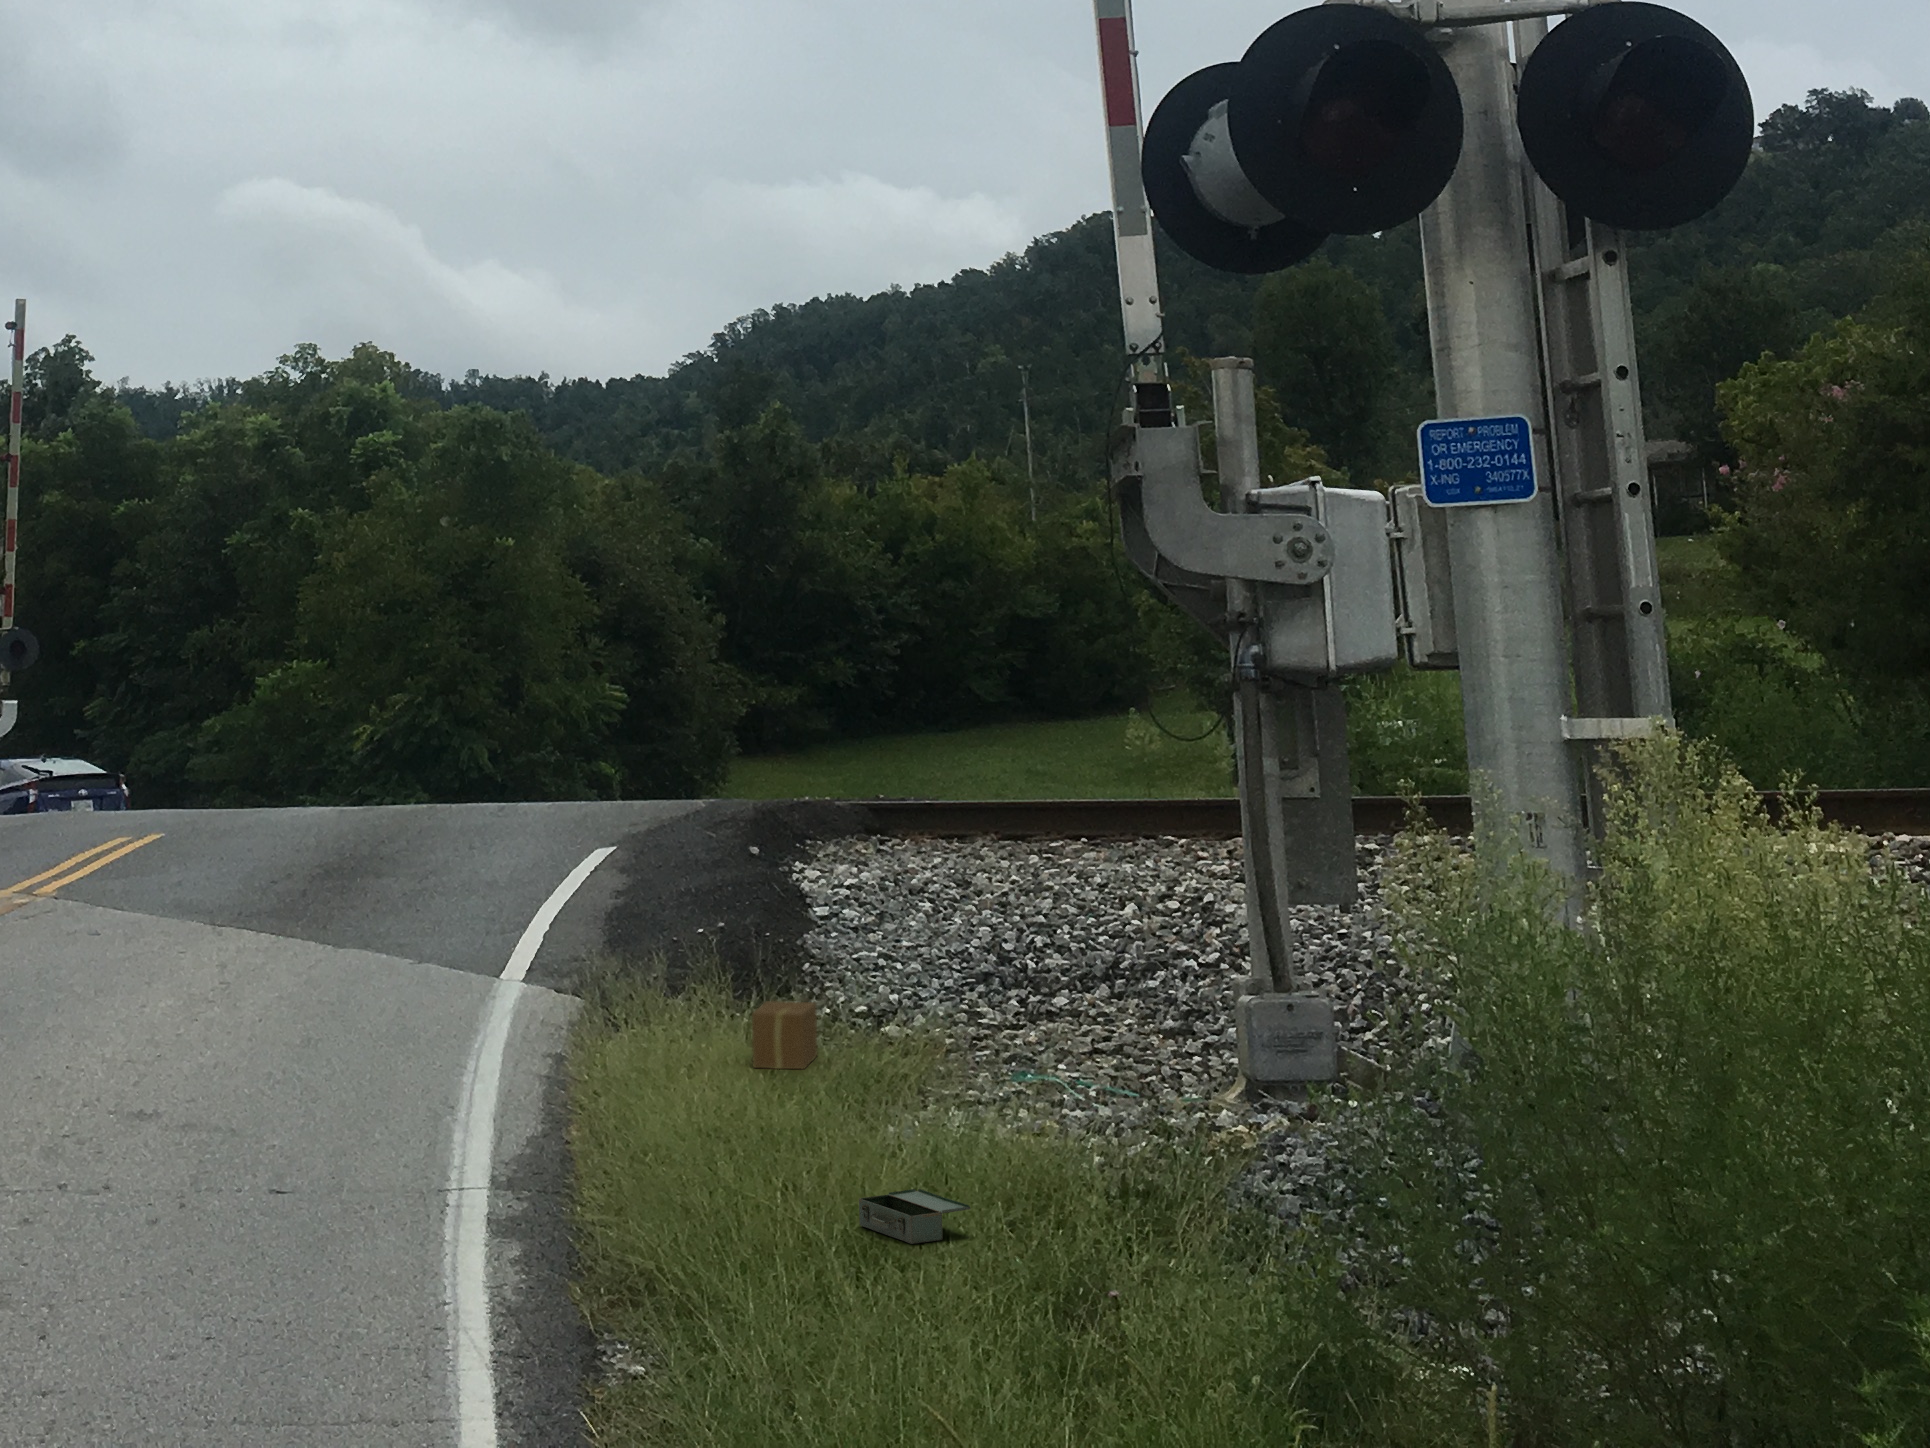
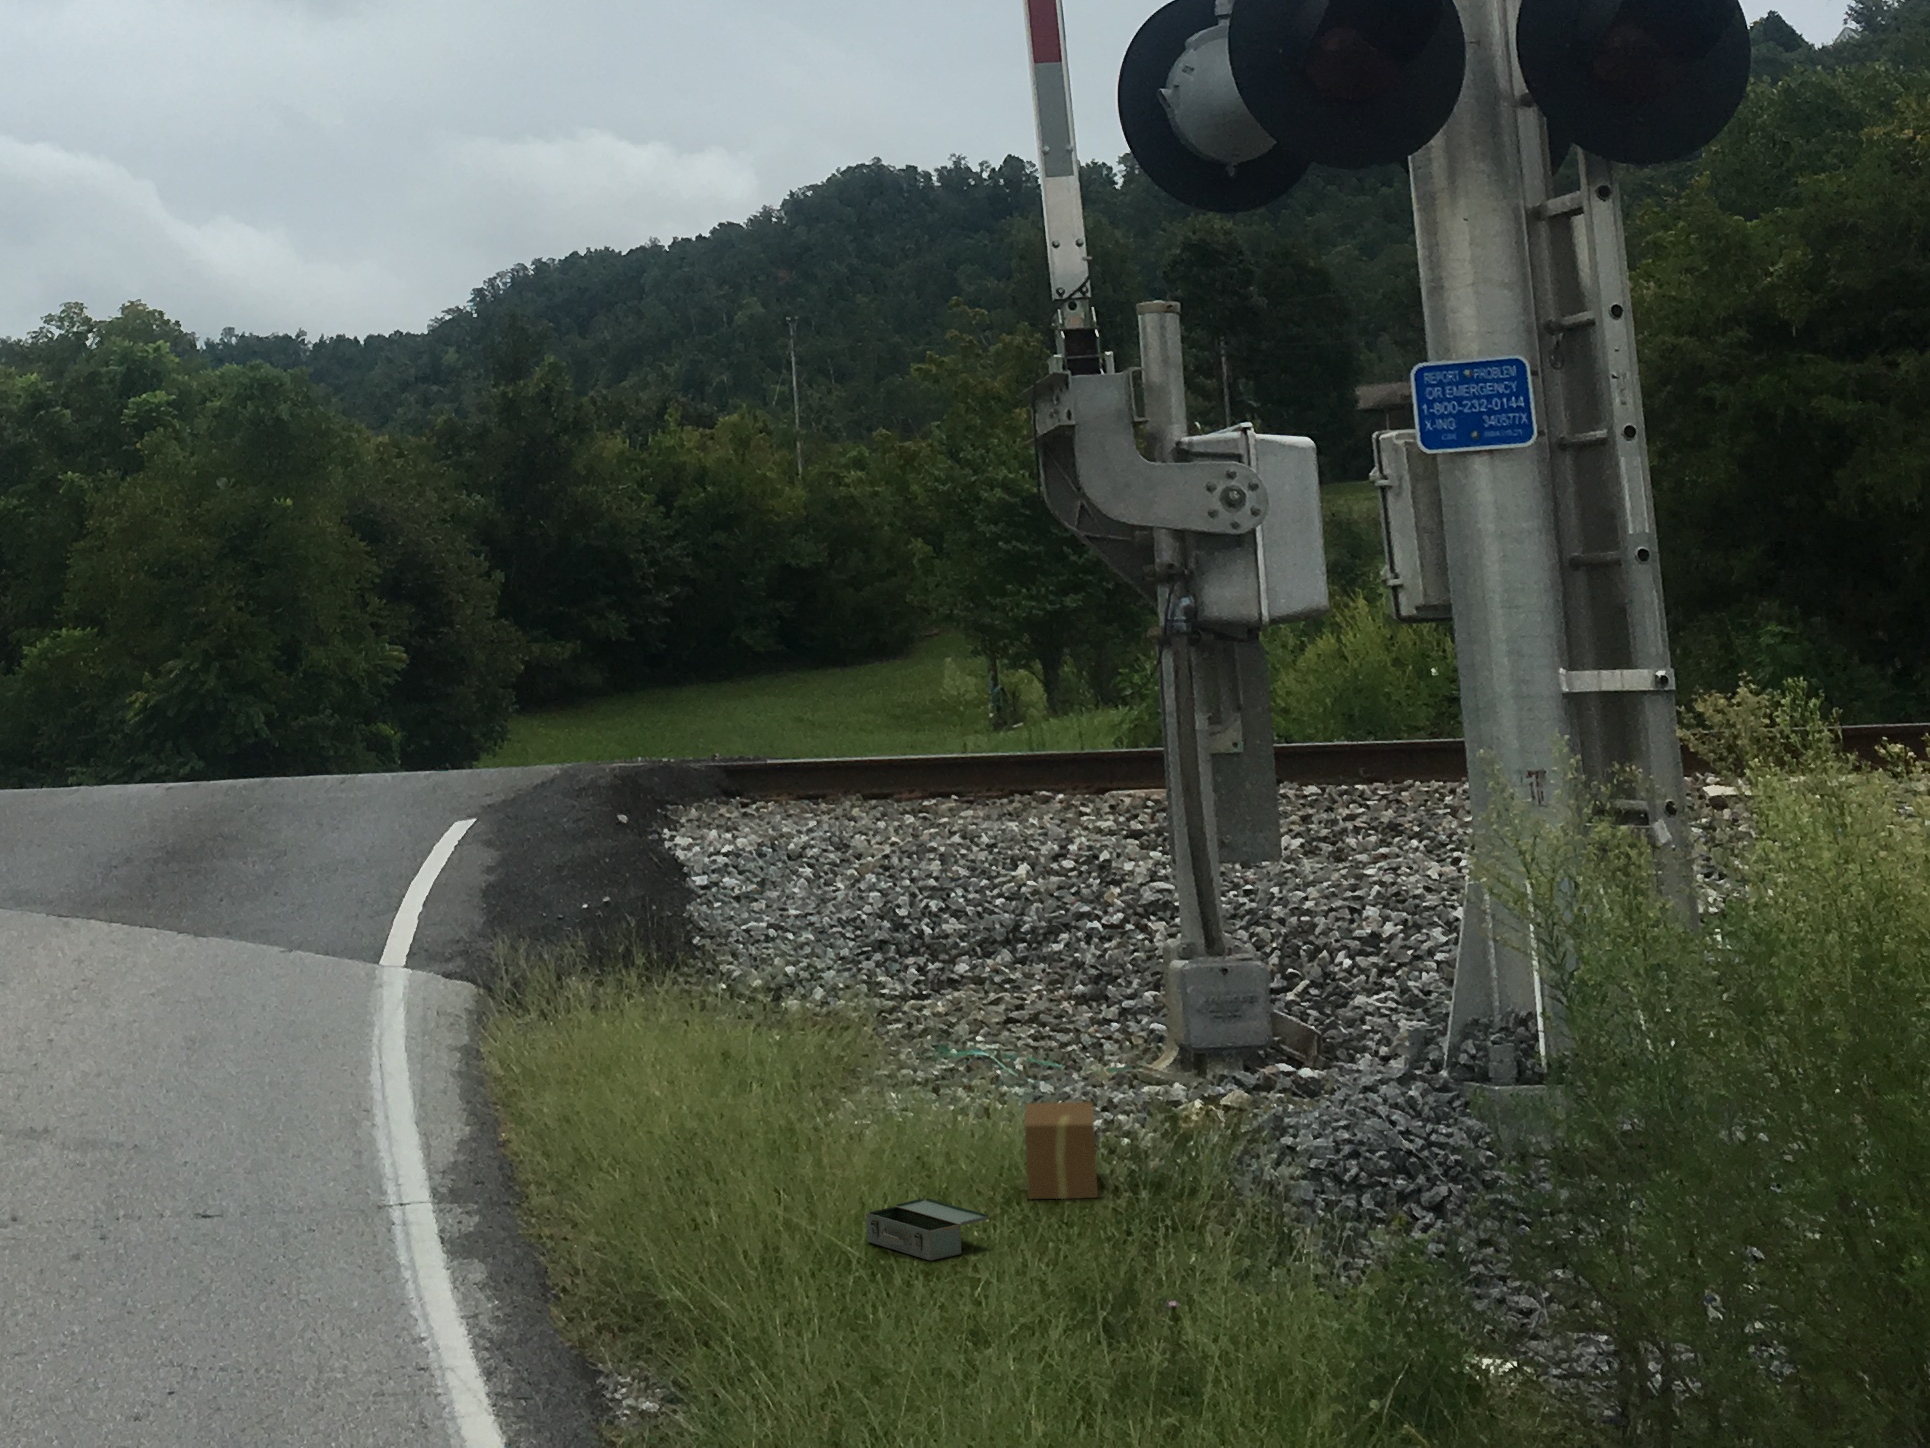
cardboard box: present [752,1001,818,1069] -> present [1024,1102,1098,1199]

